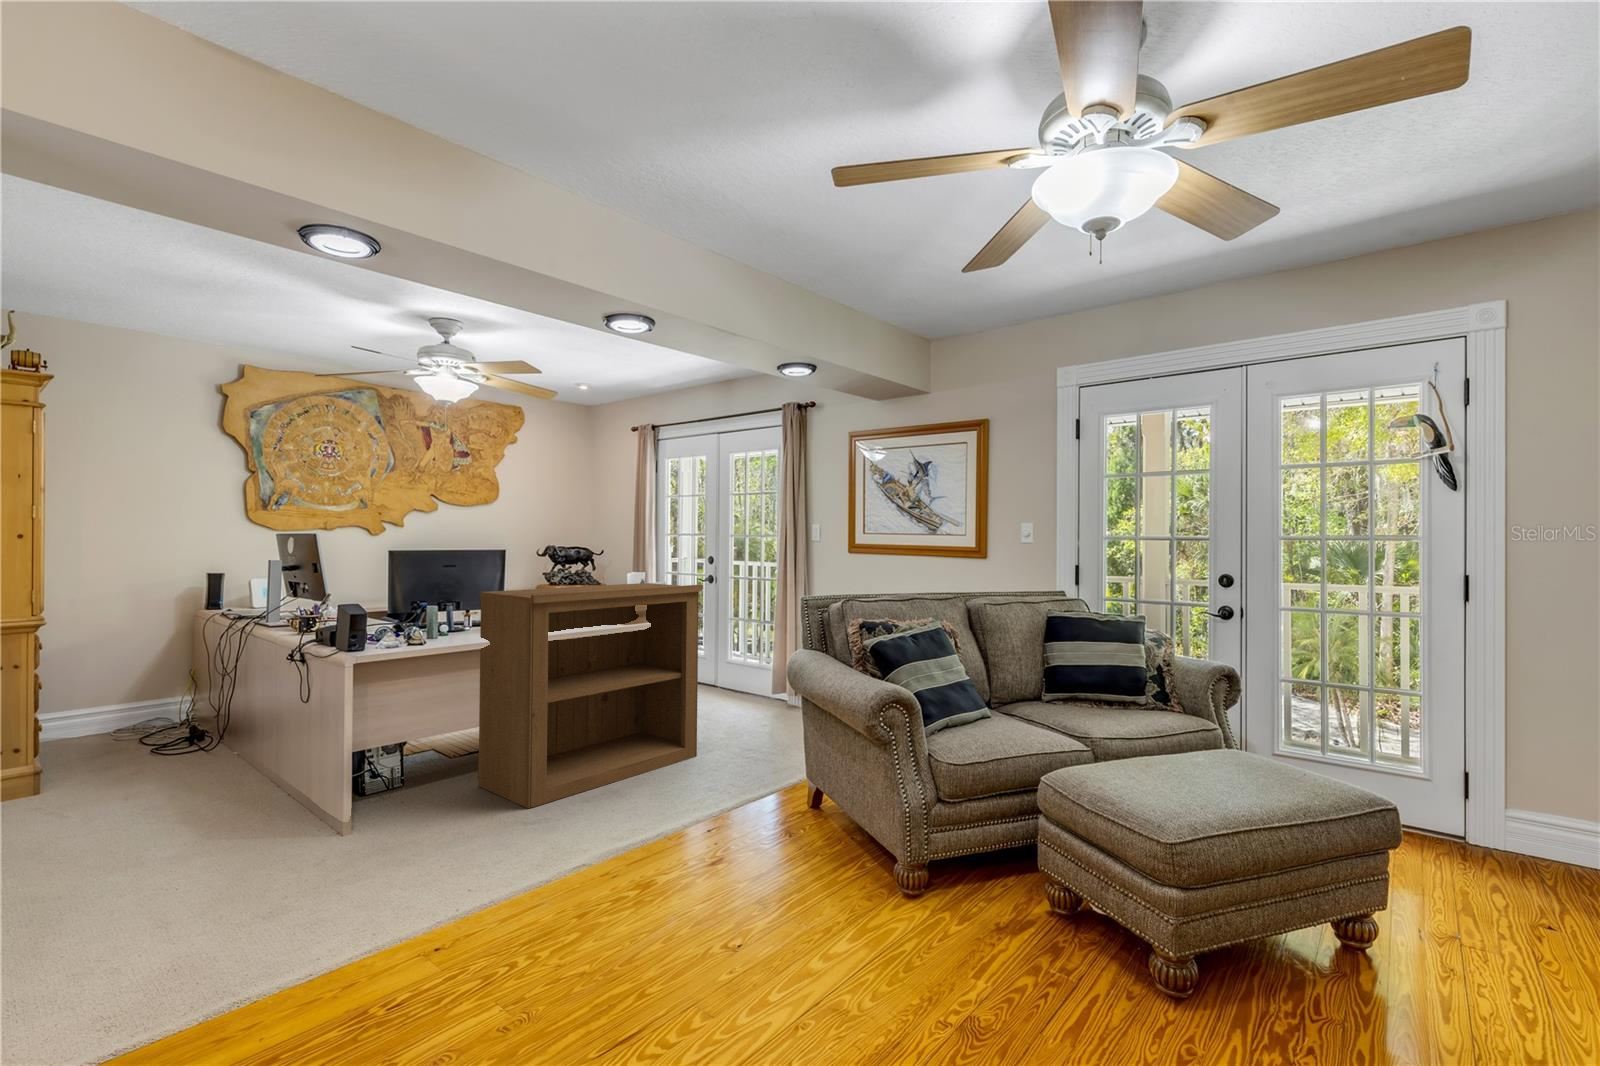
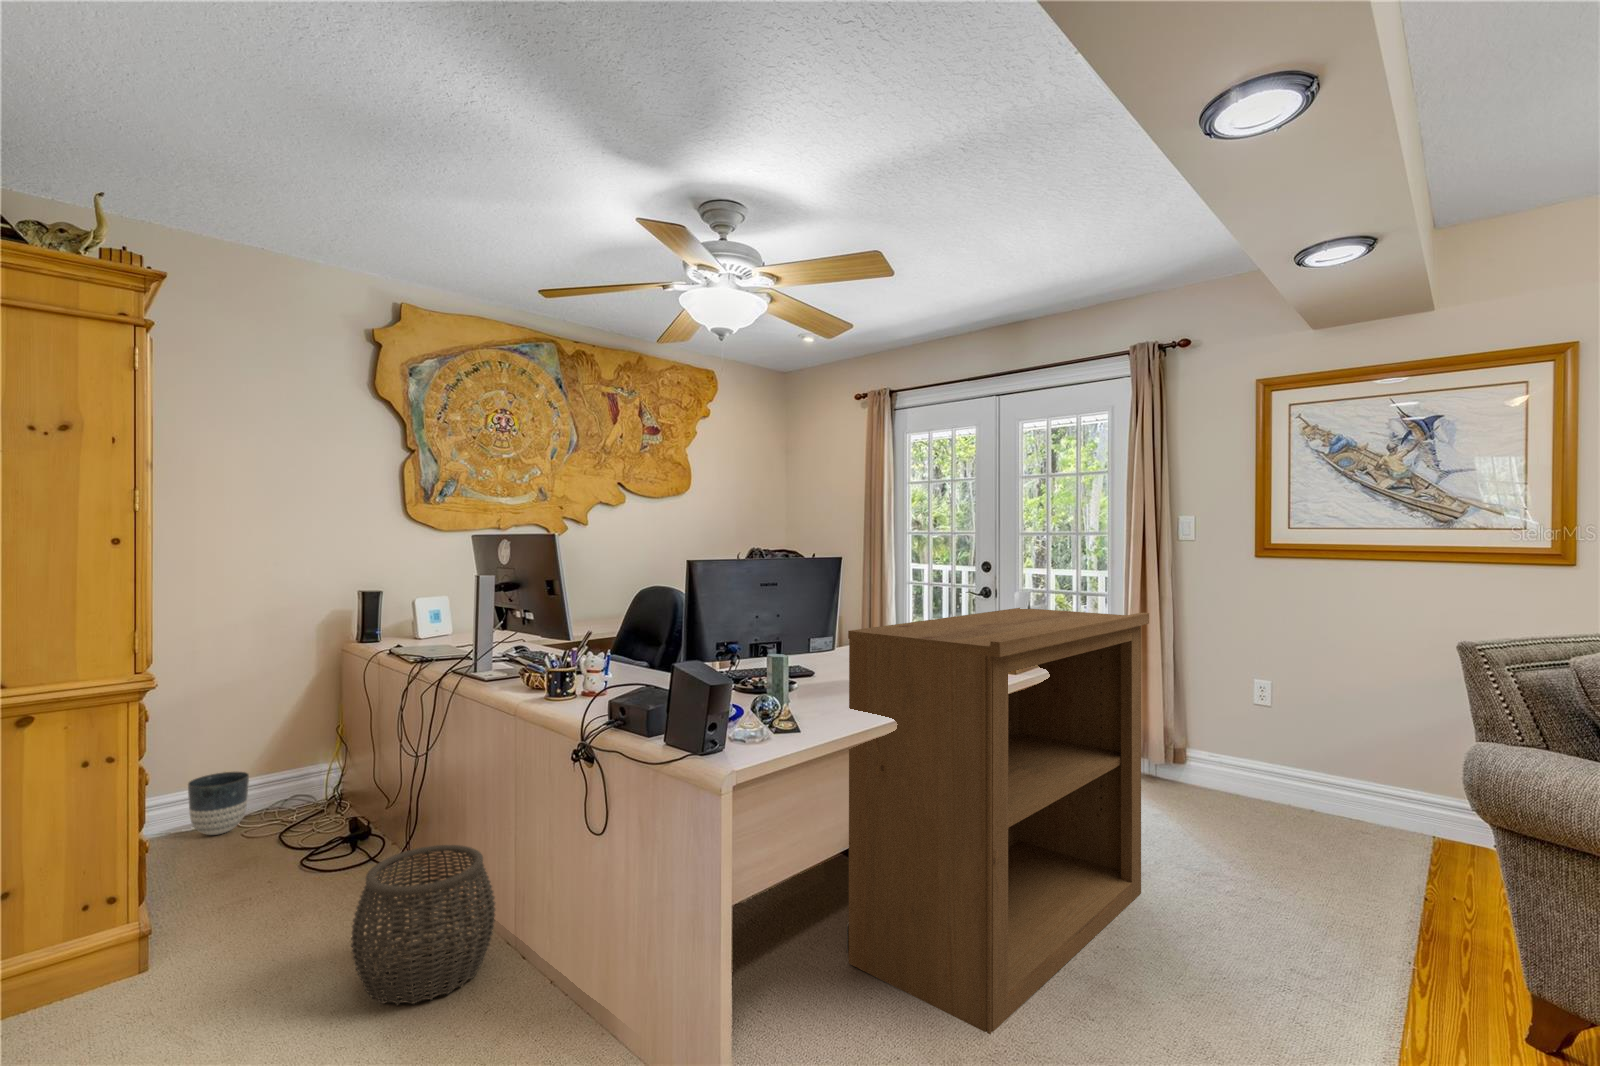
planter: none [74,697,121,739] -> present [188,772,249,835]
woven basket: none [164,722,263,806] -> present [351,845,495,1005]

